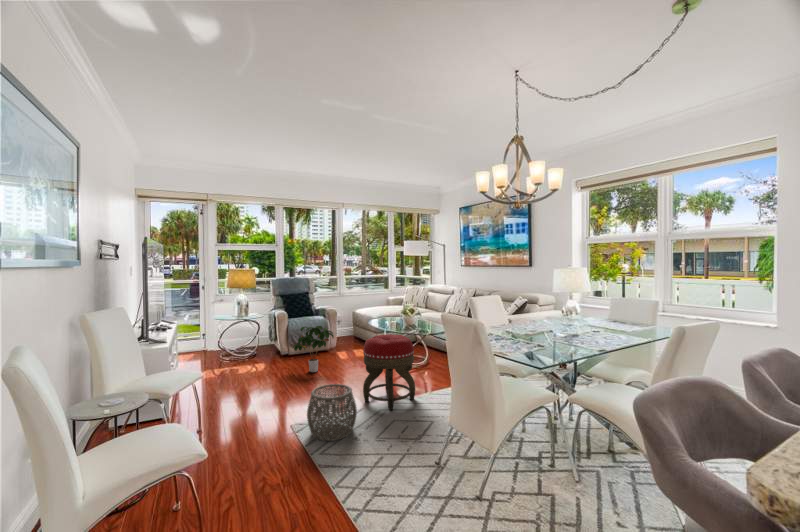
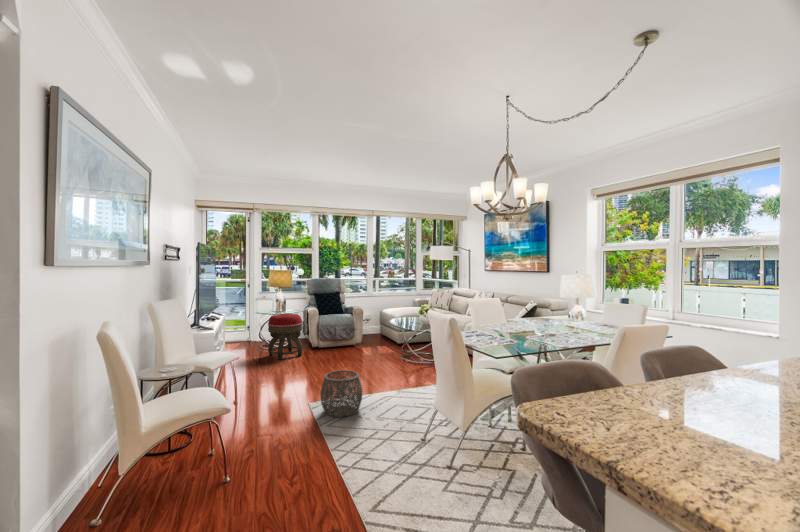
potted plant: present [293,326,334,372] -> none [320,322,356,363]
footstool: present [363,335,415,410] -> present [268,314,302,360]

